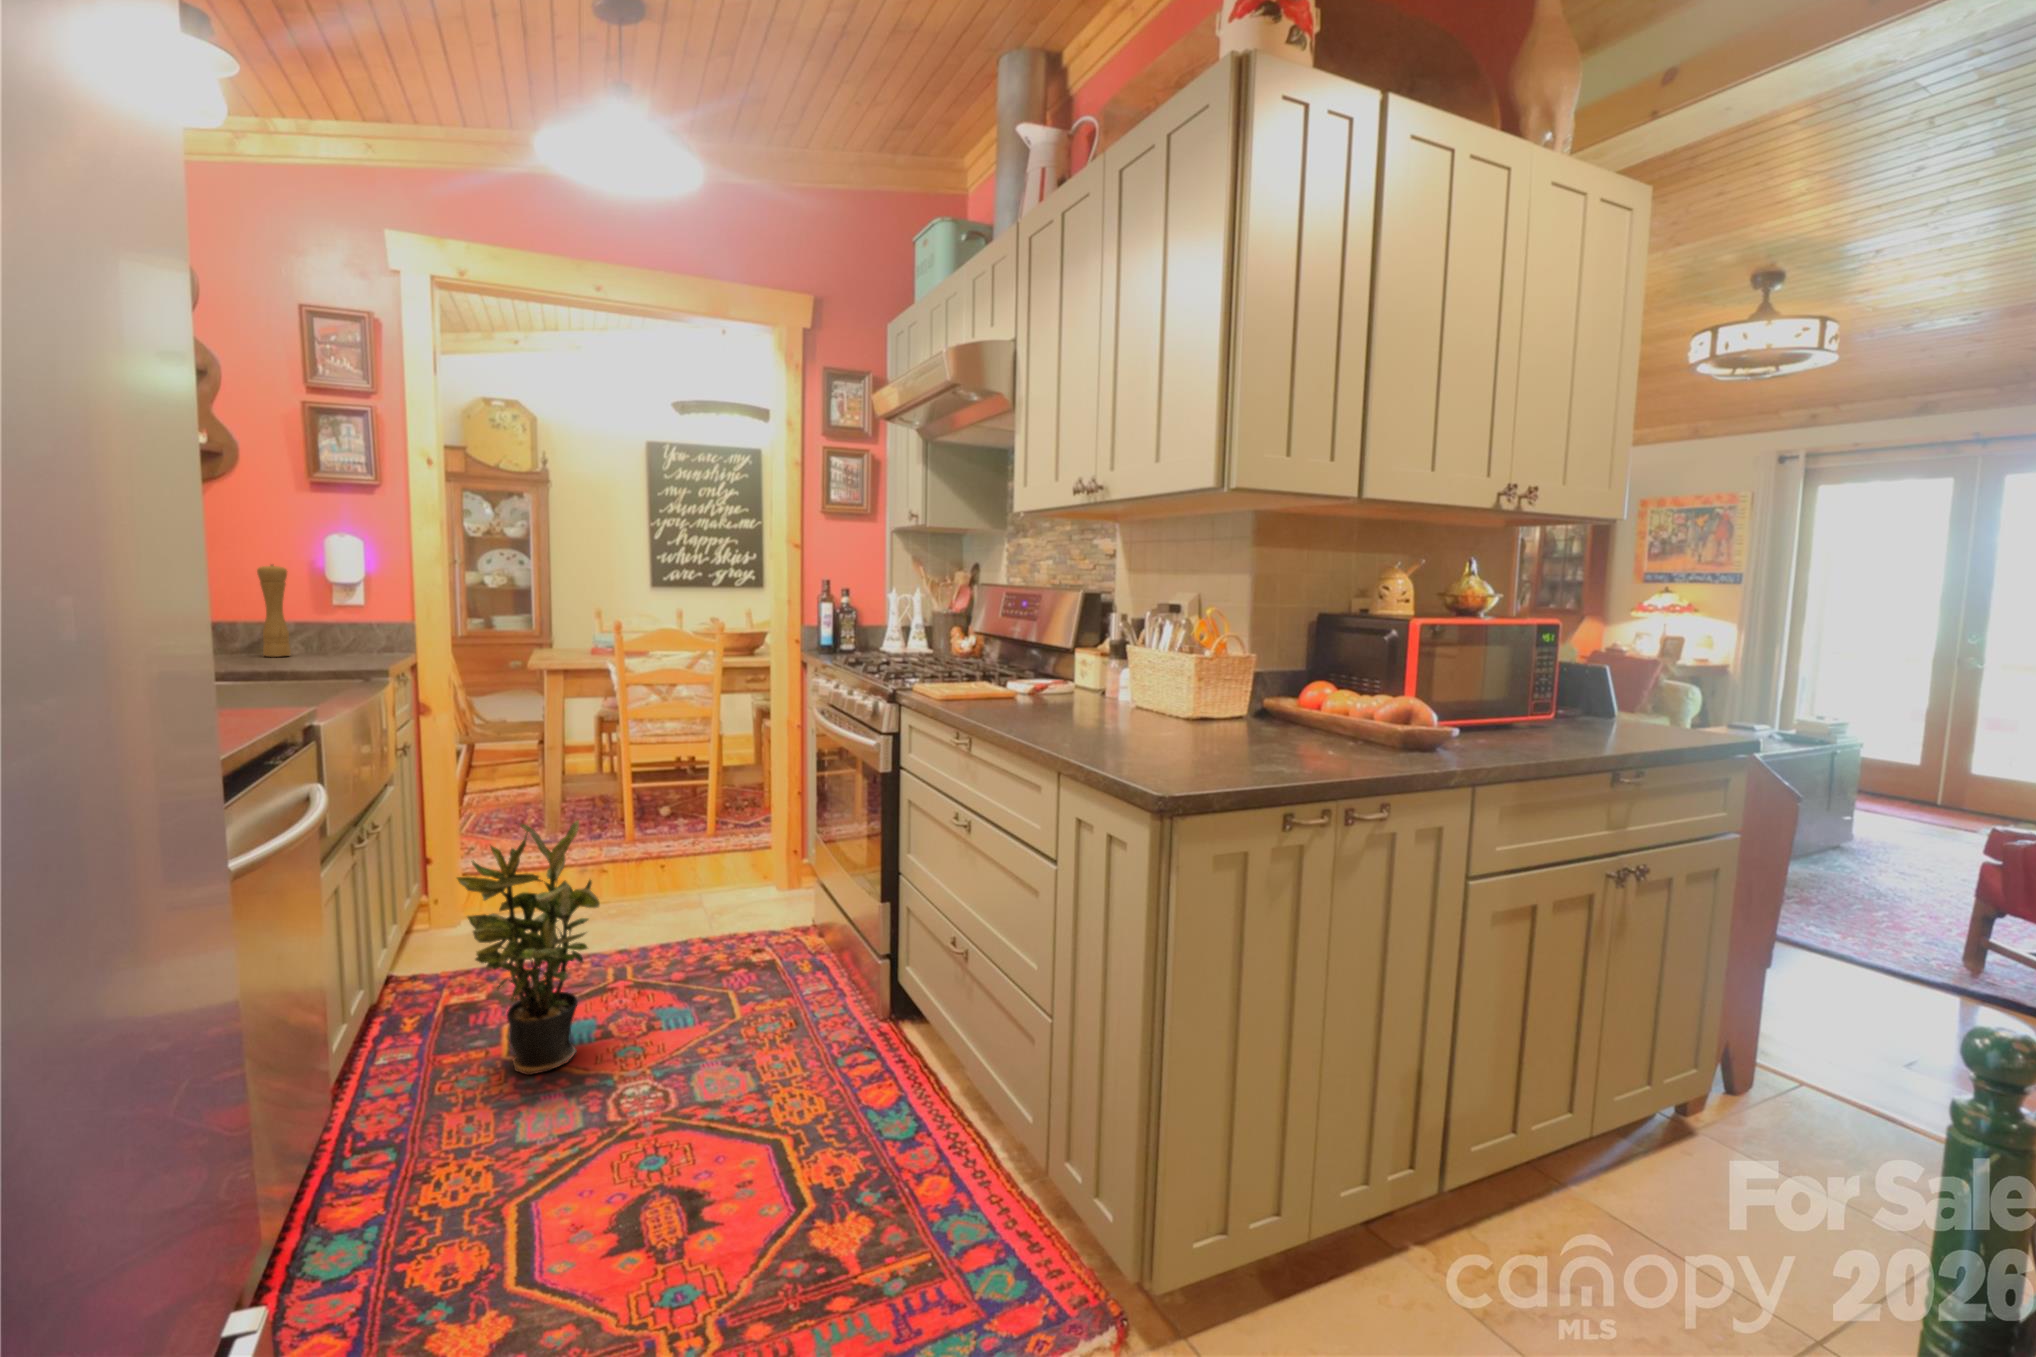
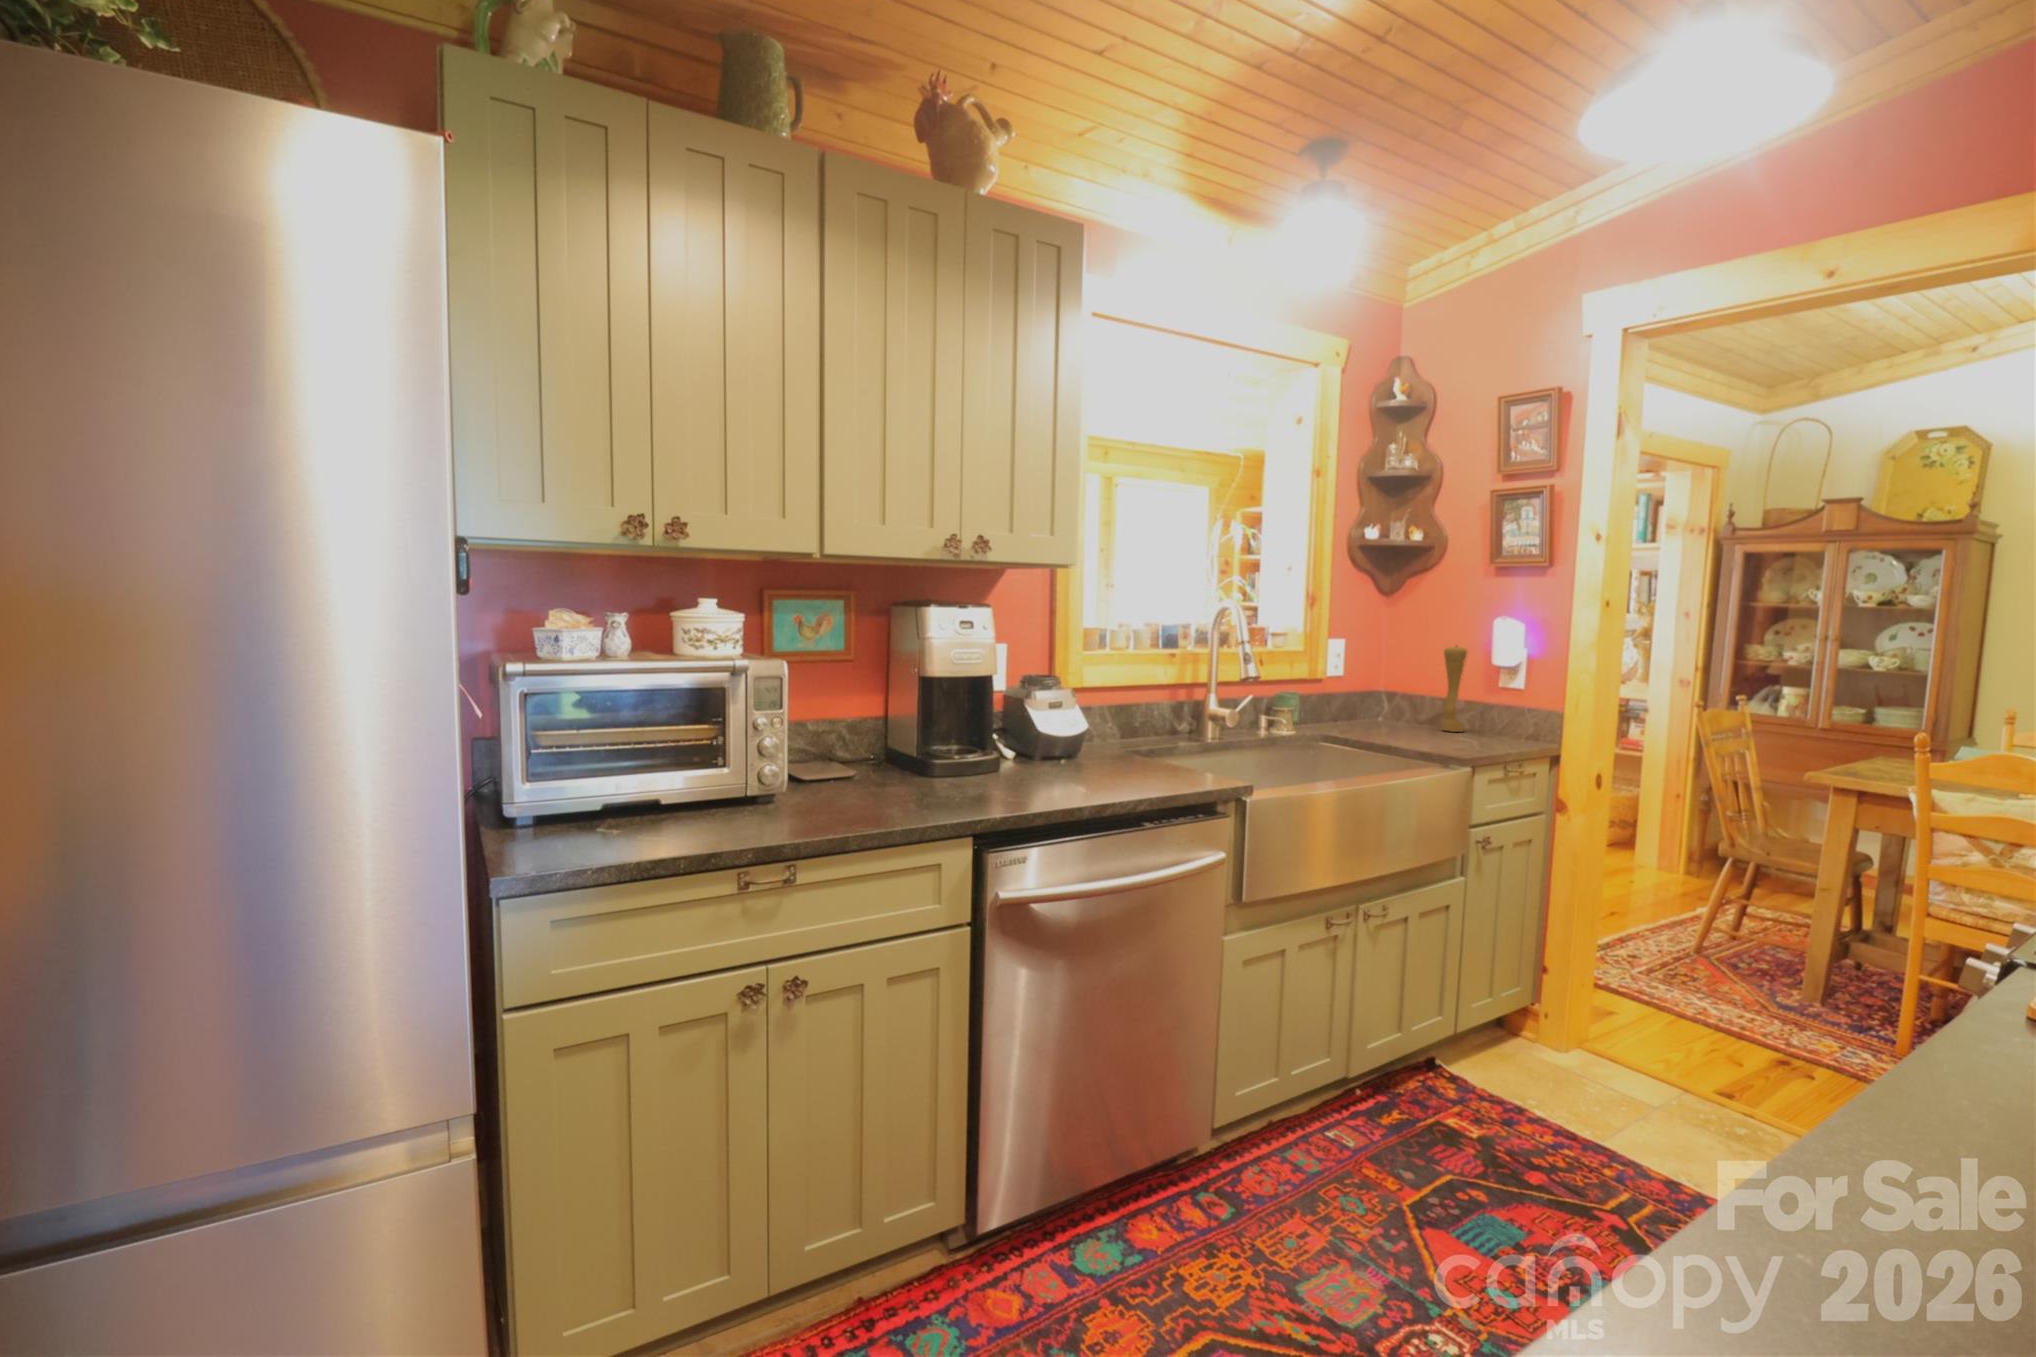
potted plant: present [457,820,600,1075] -> none [1335,949,1508,1260]

